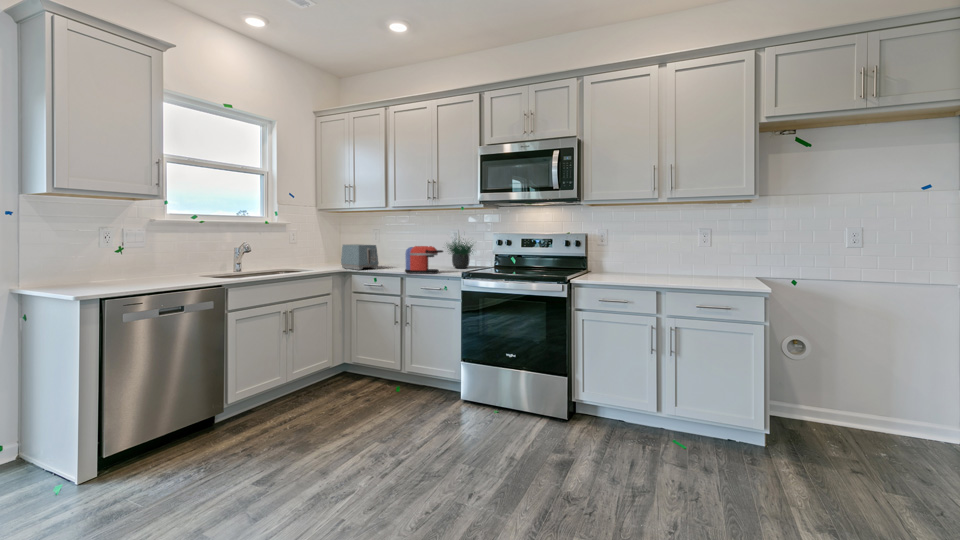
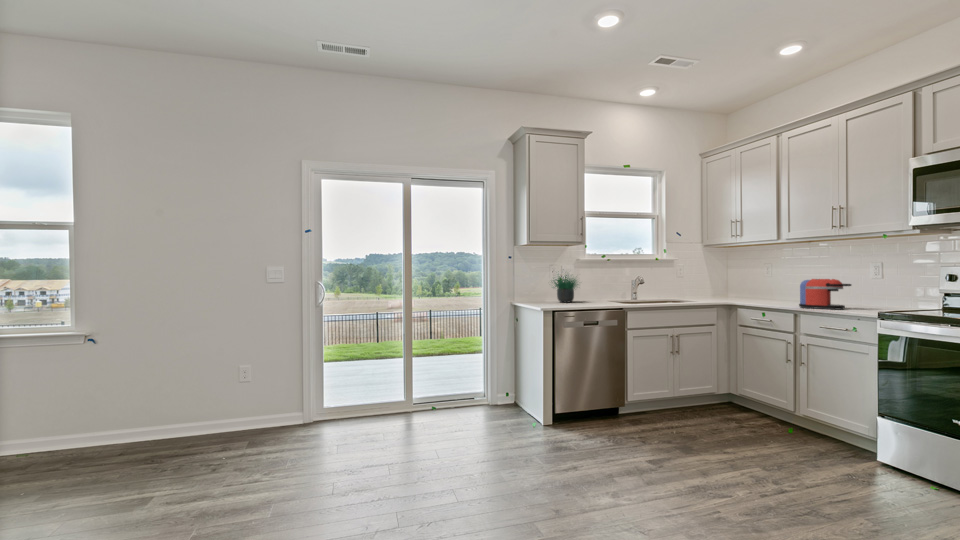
potted plant: present [447,241,473,268] -> present [554,275,578,303]
toaster: present [341,244,379,270] -> none [726,278,768,303]

